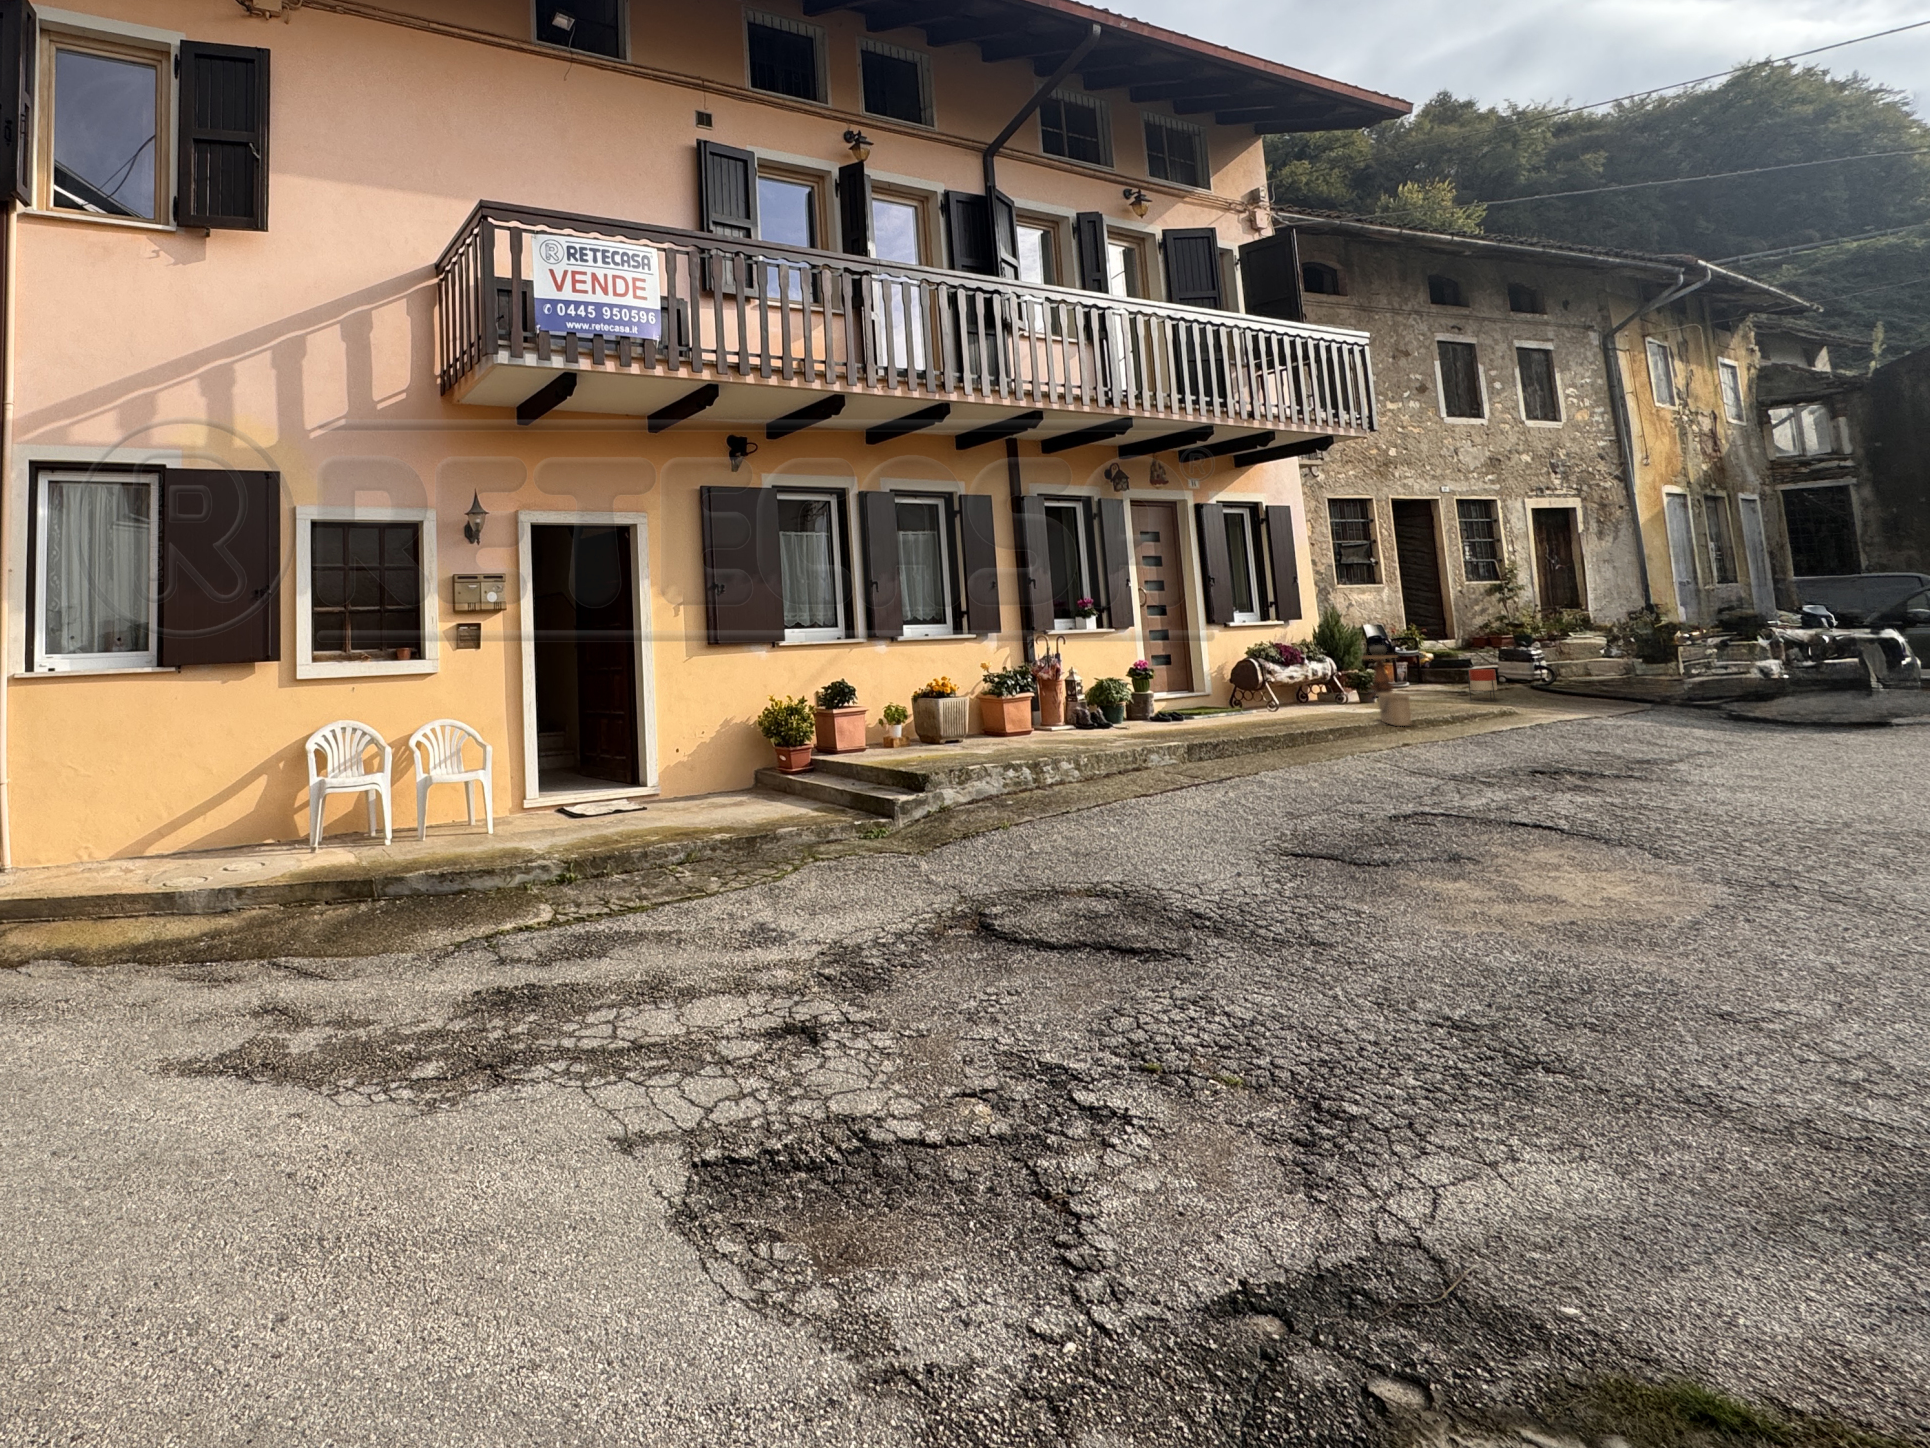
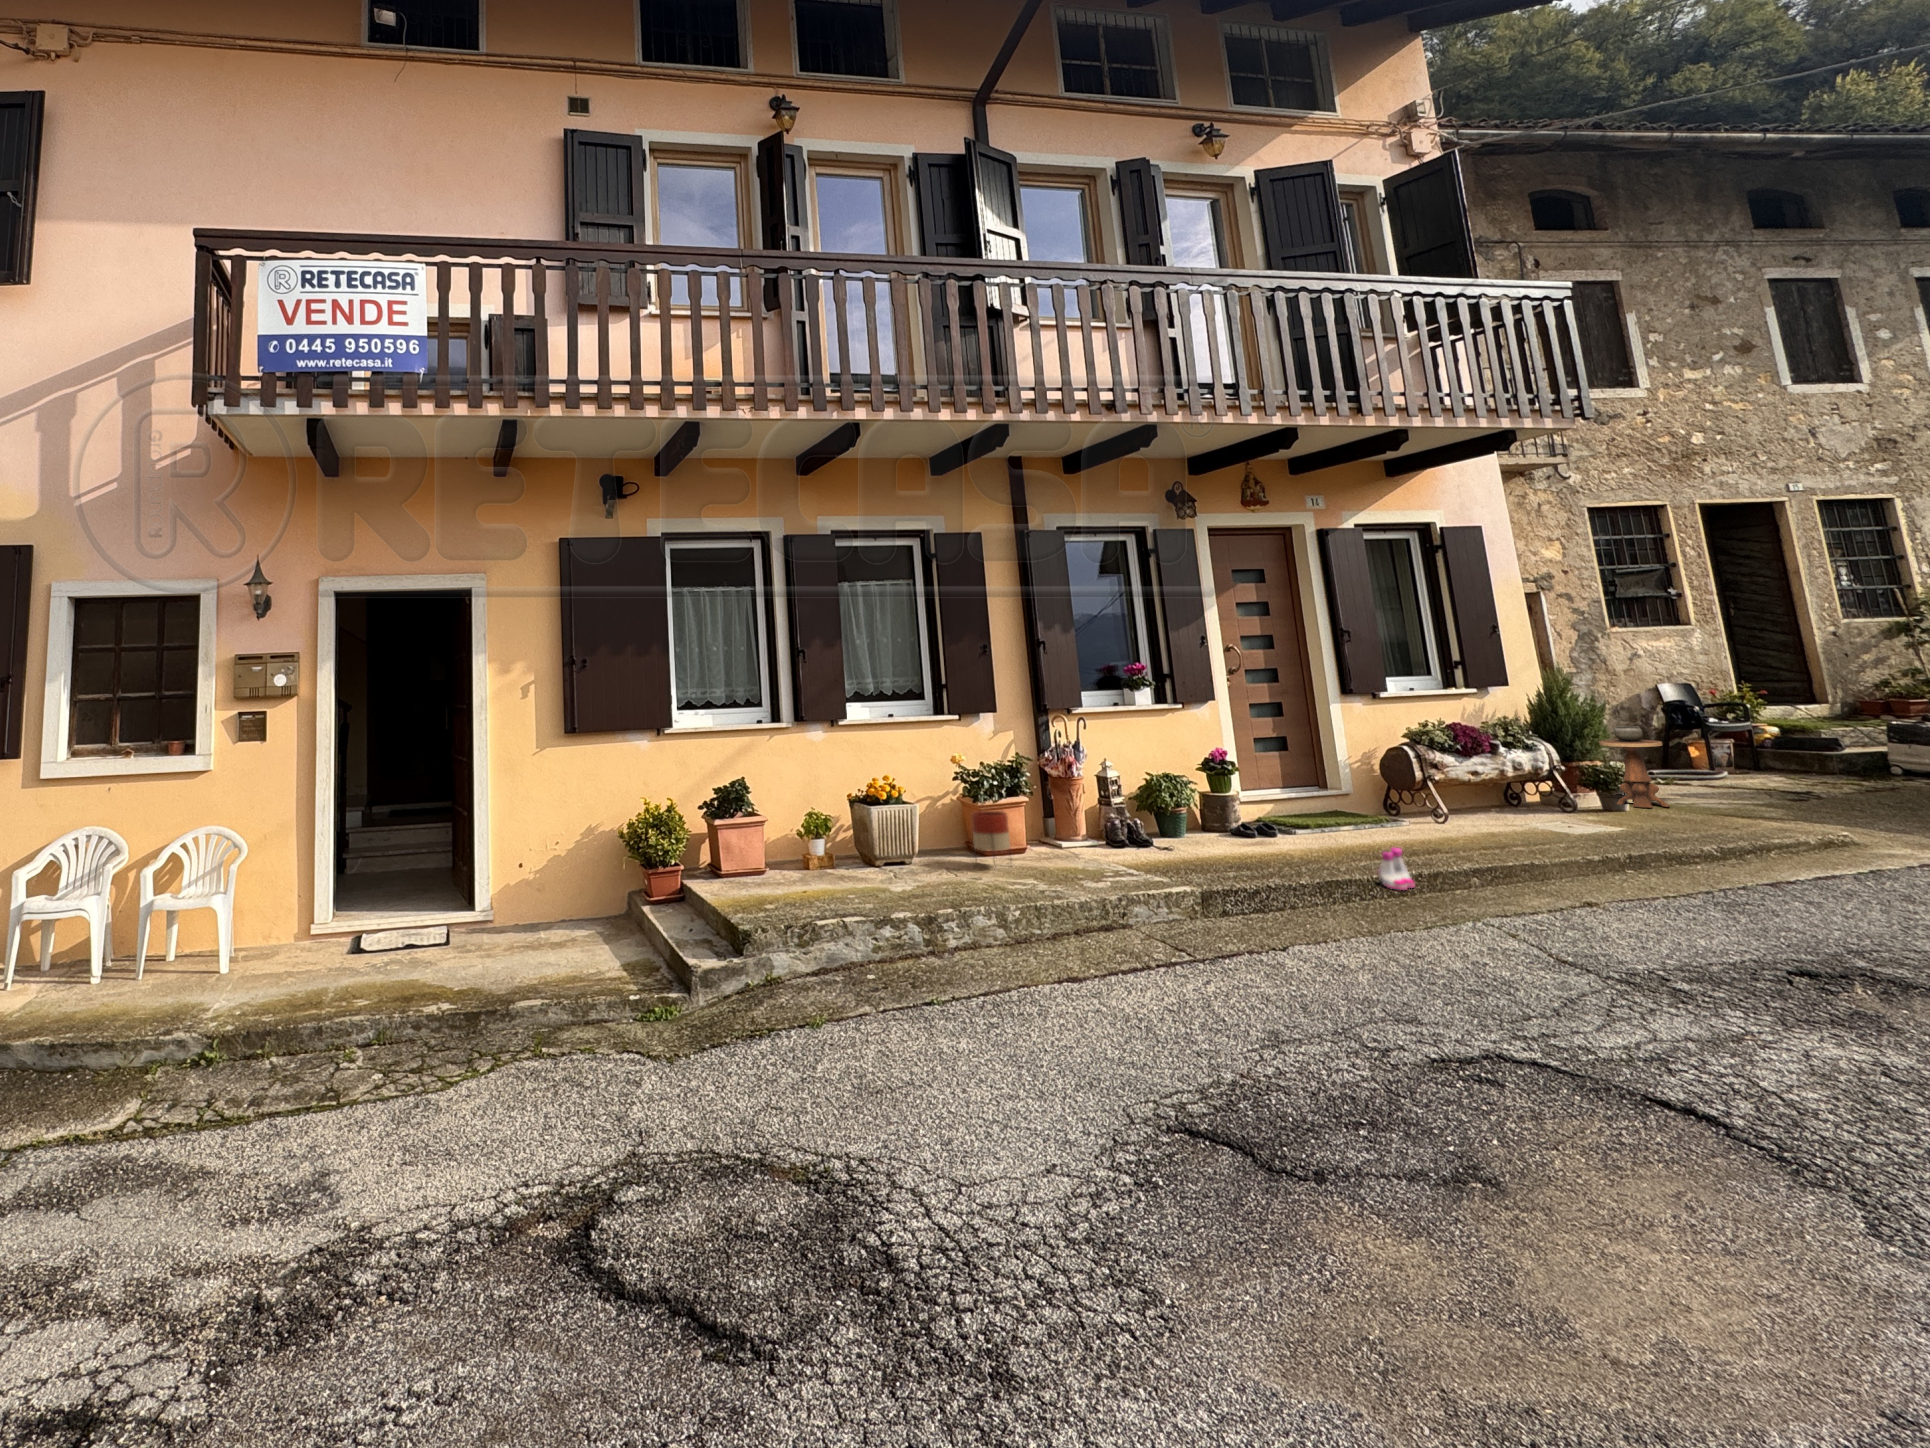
planter: present [1468,669,1497,702] -> present [971,811,1010,852]
basket: present [1377,693,1411,726] -> none [1581,811,1631,867]
boots: none [1280,714,1304,740] -> present [1378,848,1415,890]

